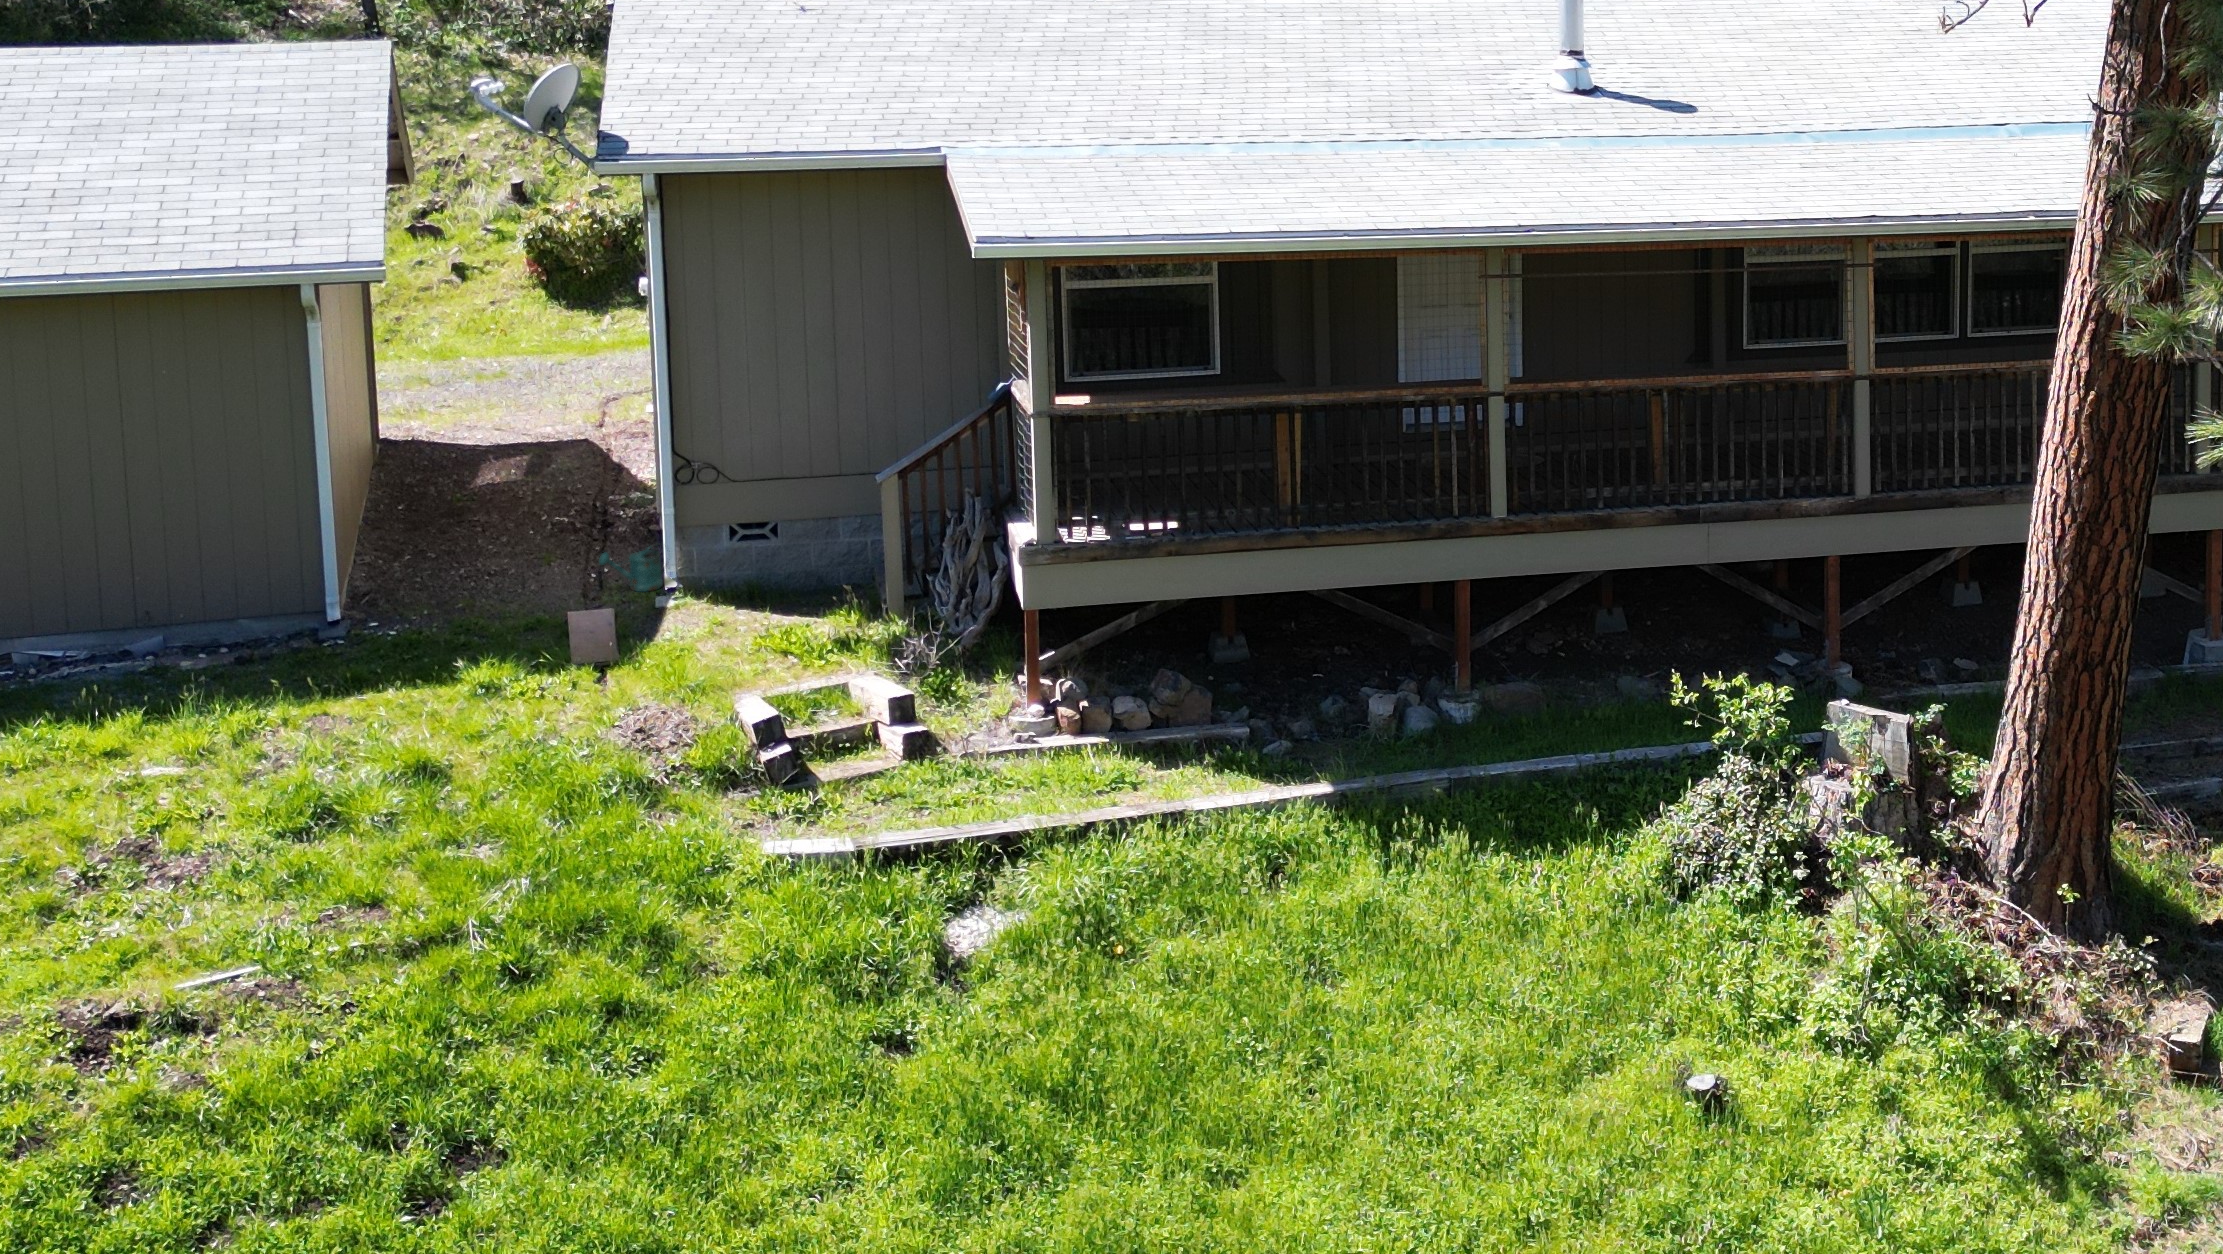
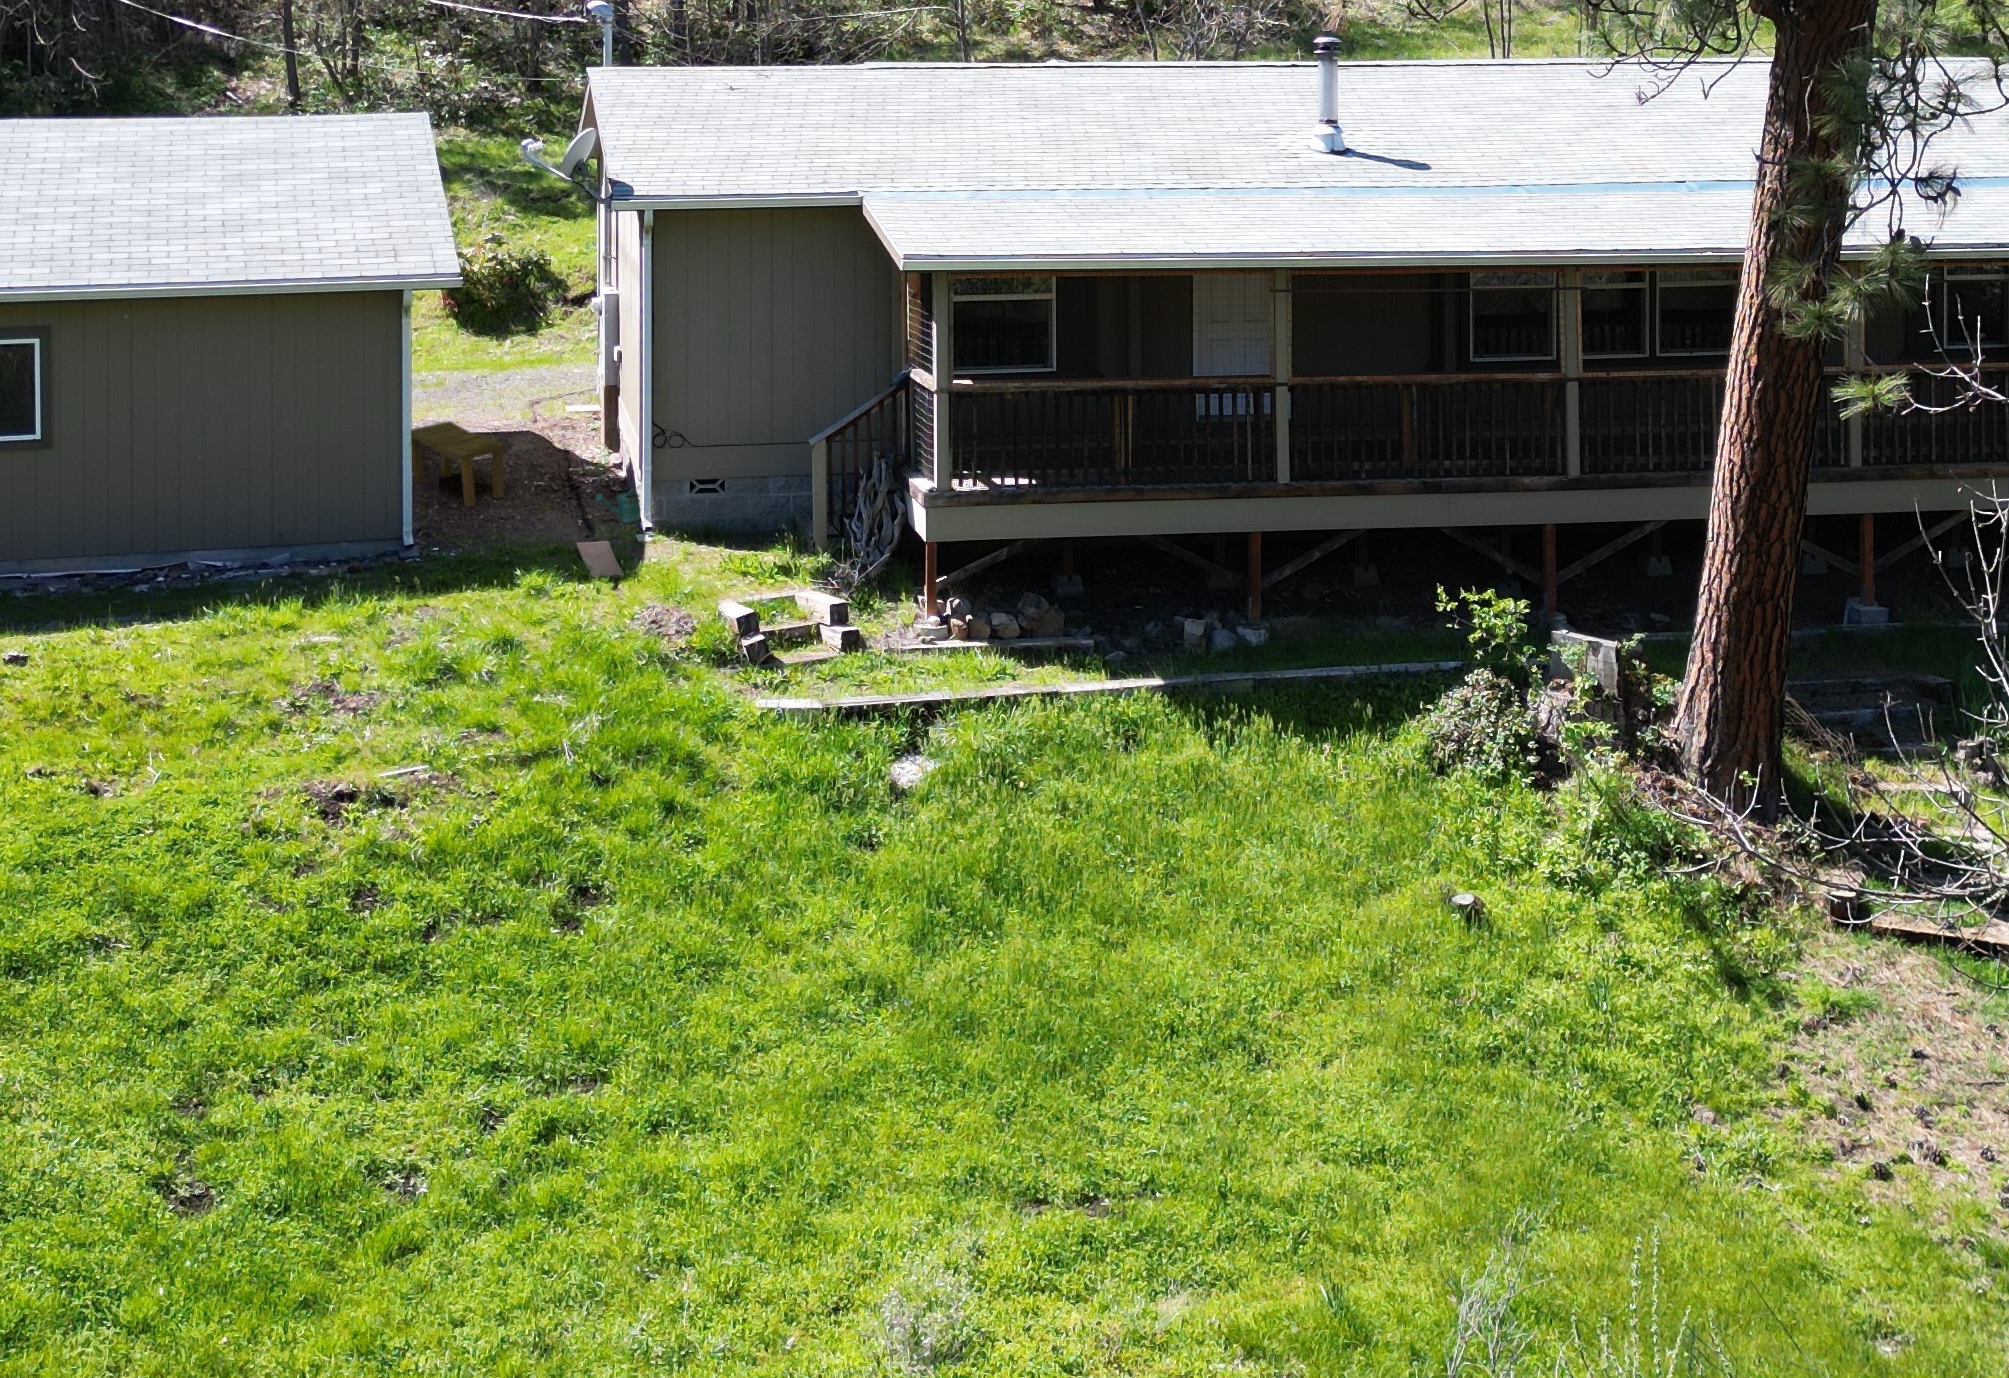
bench: none [349,459,480,576] -> present [411,421,504,508]

